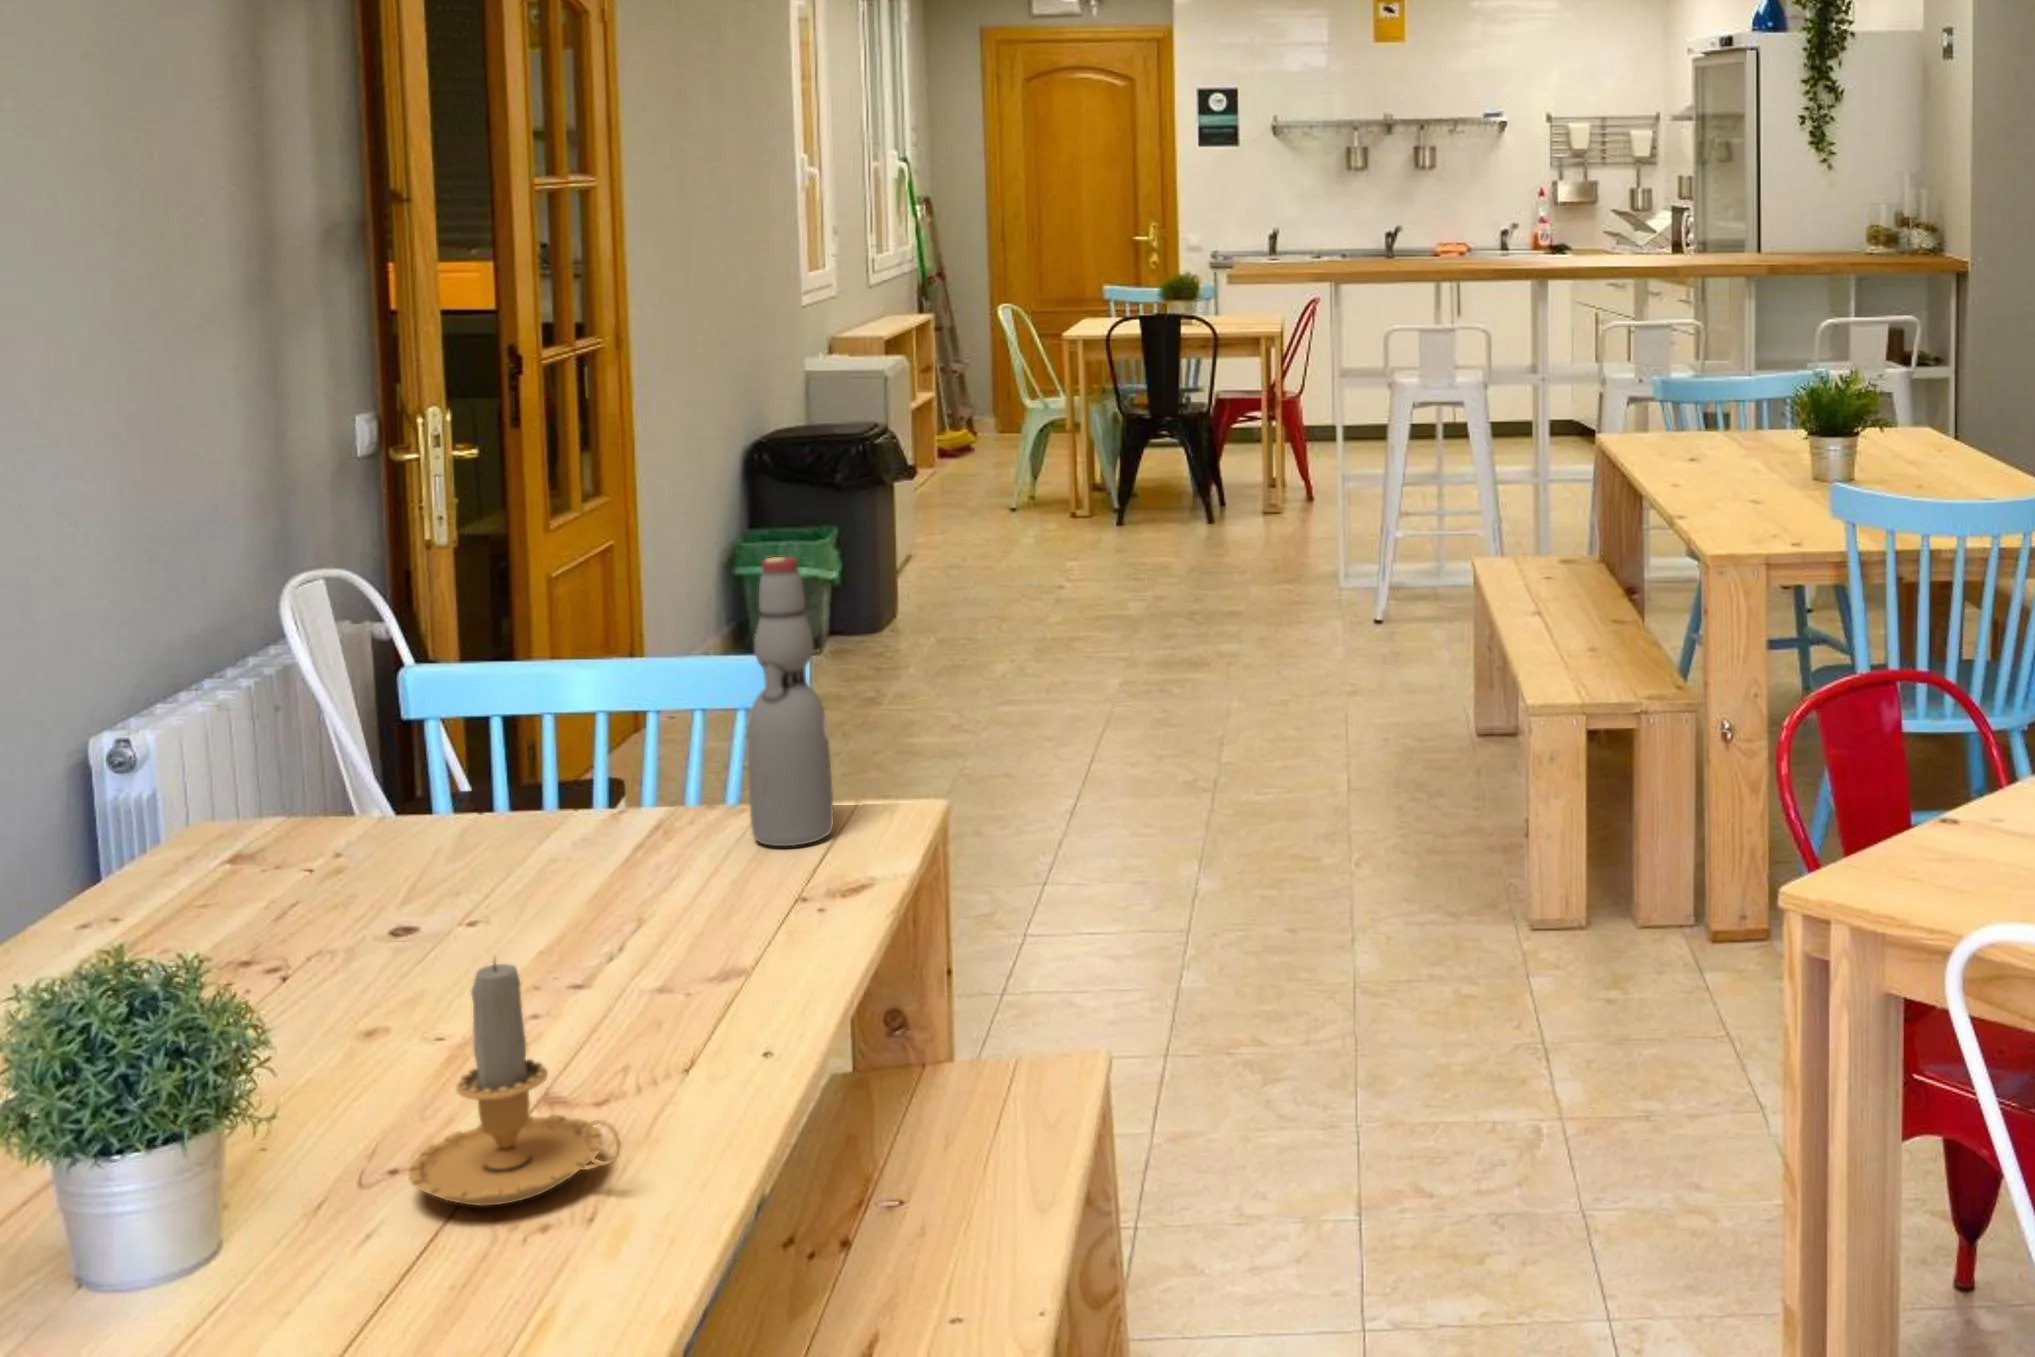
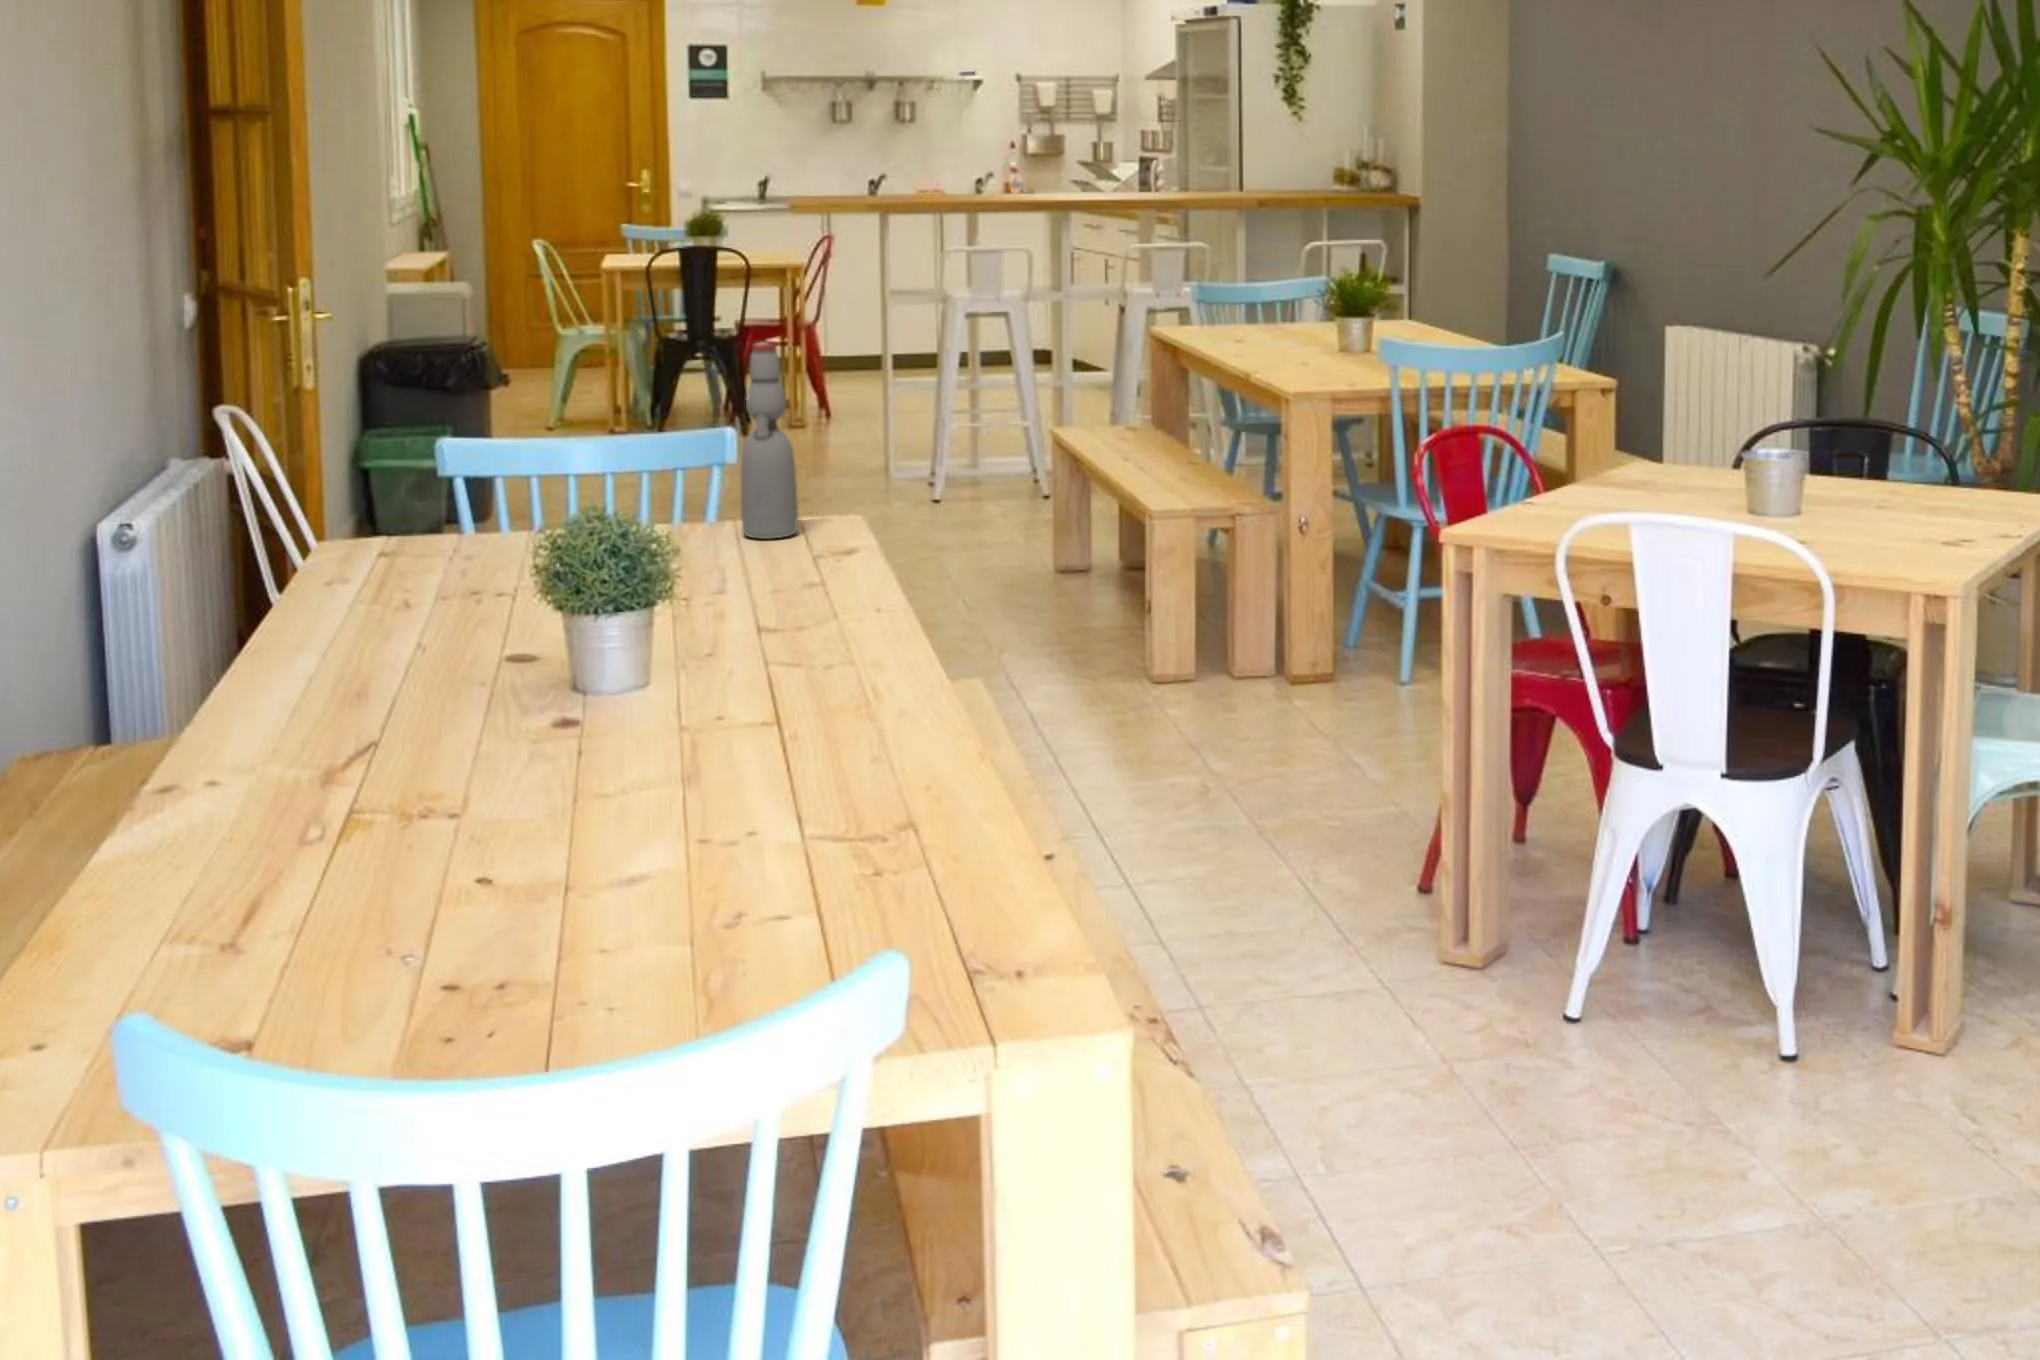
candle: present [408,962,621,1206] -> none [720,523,852,664]

